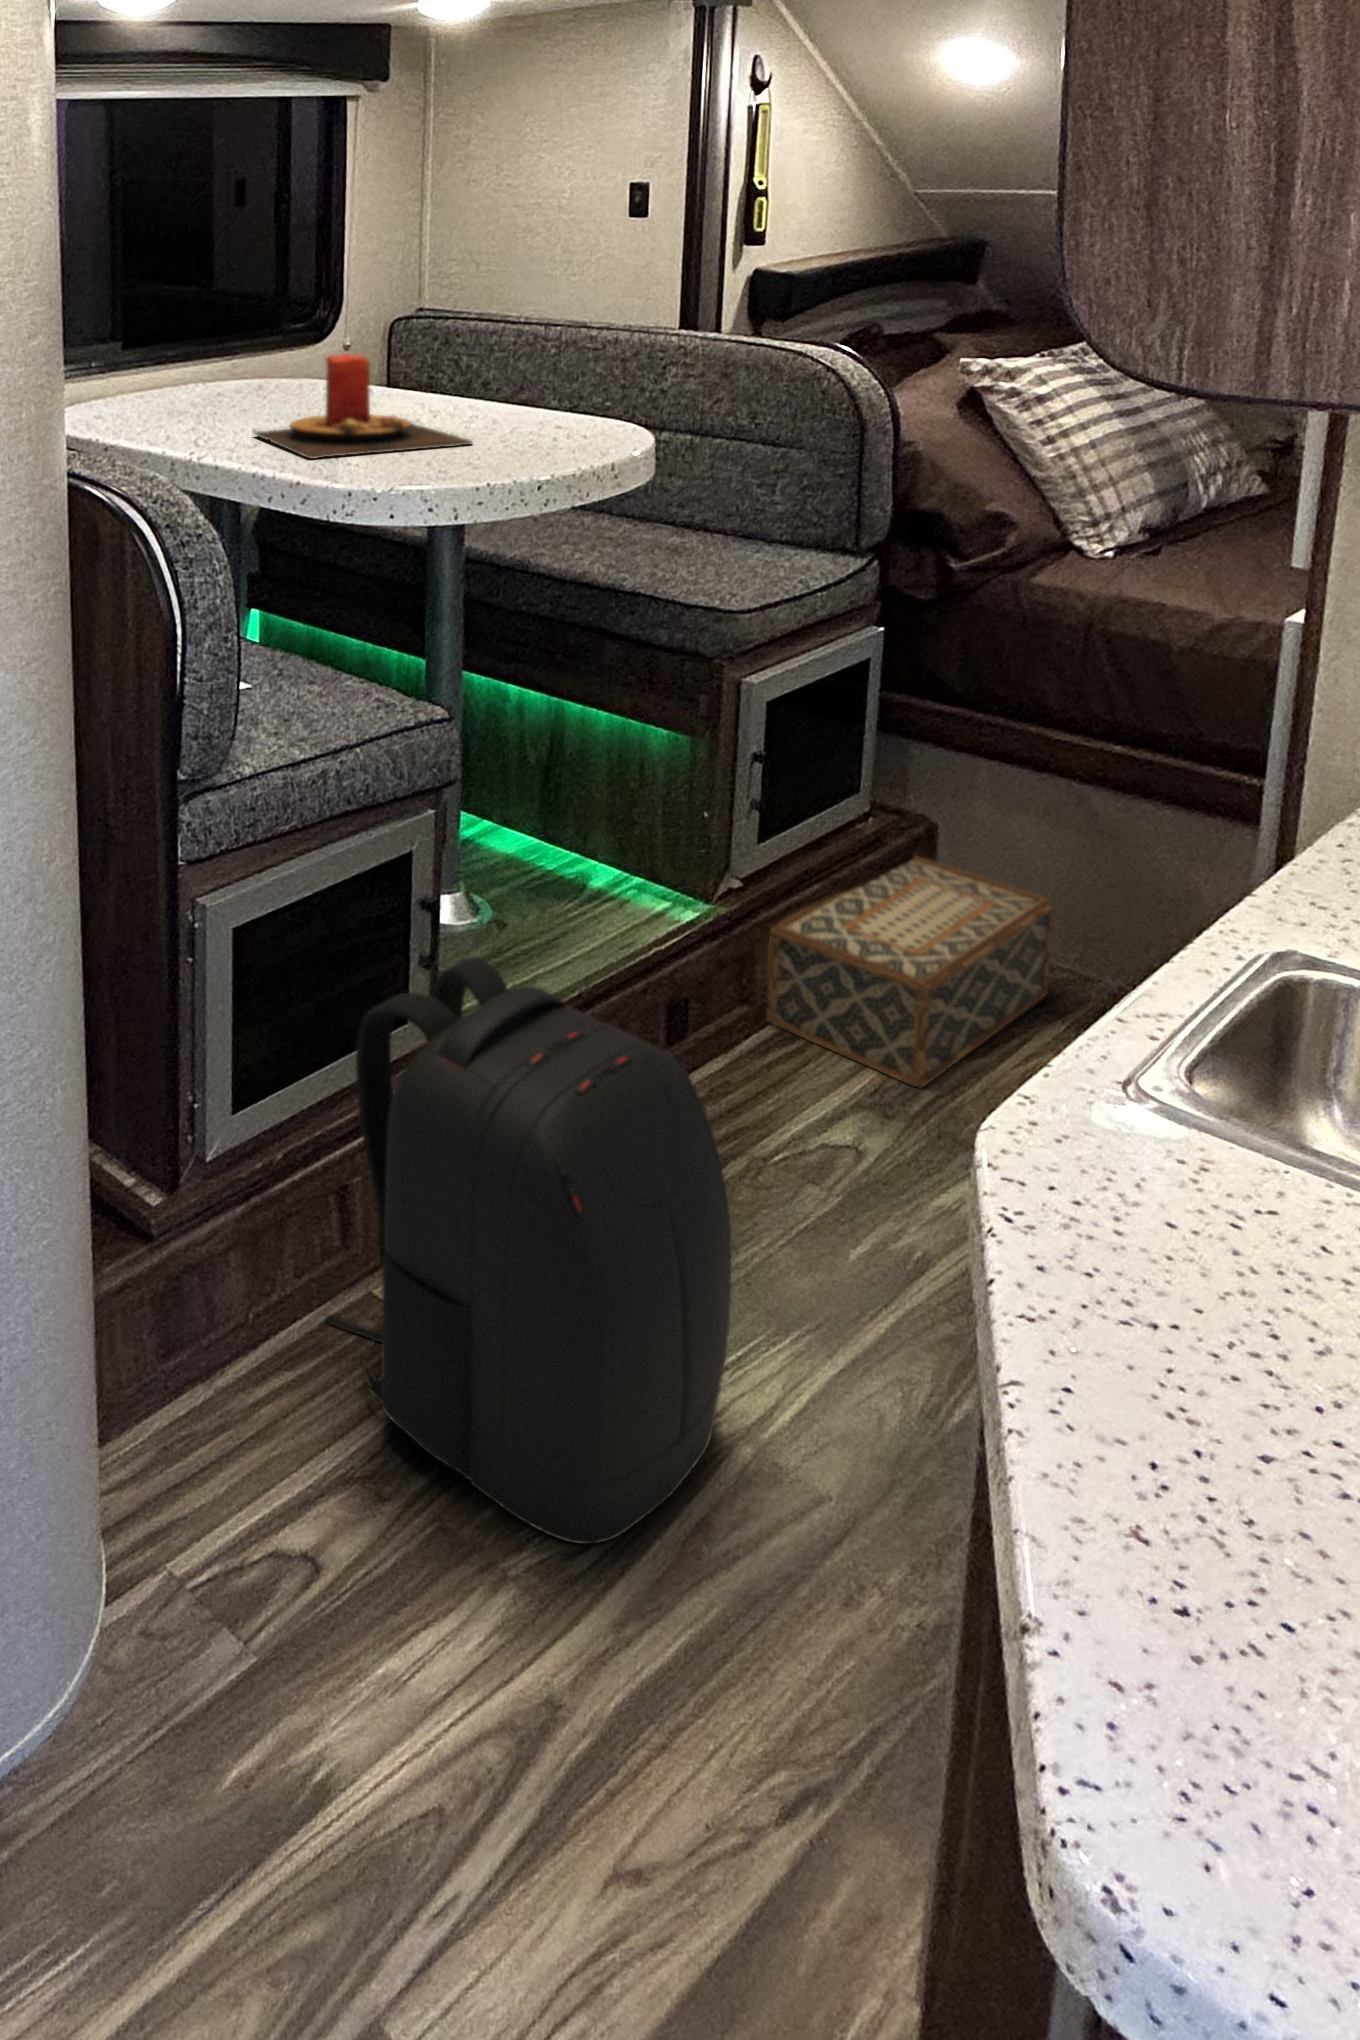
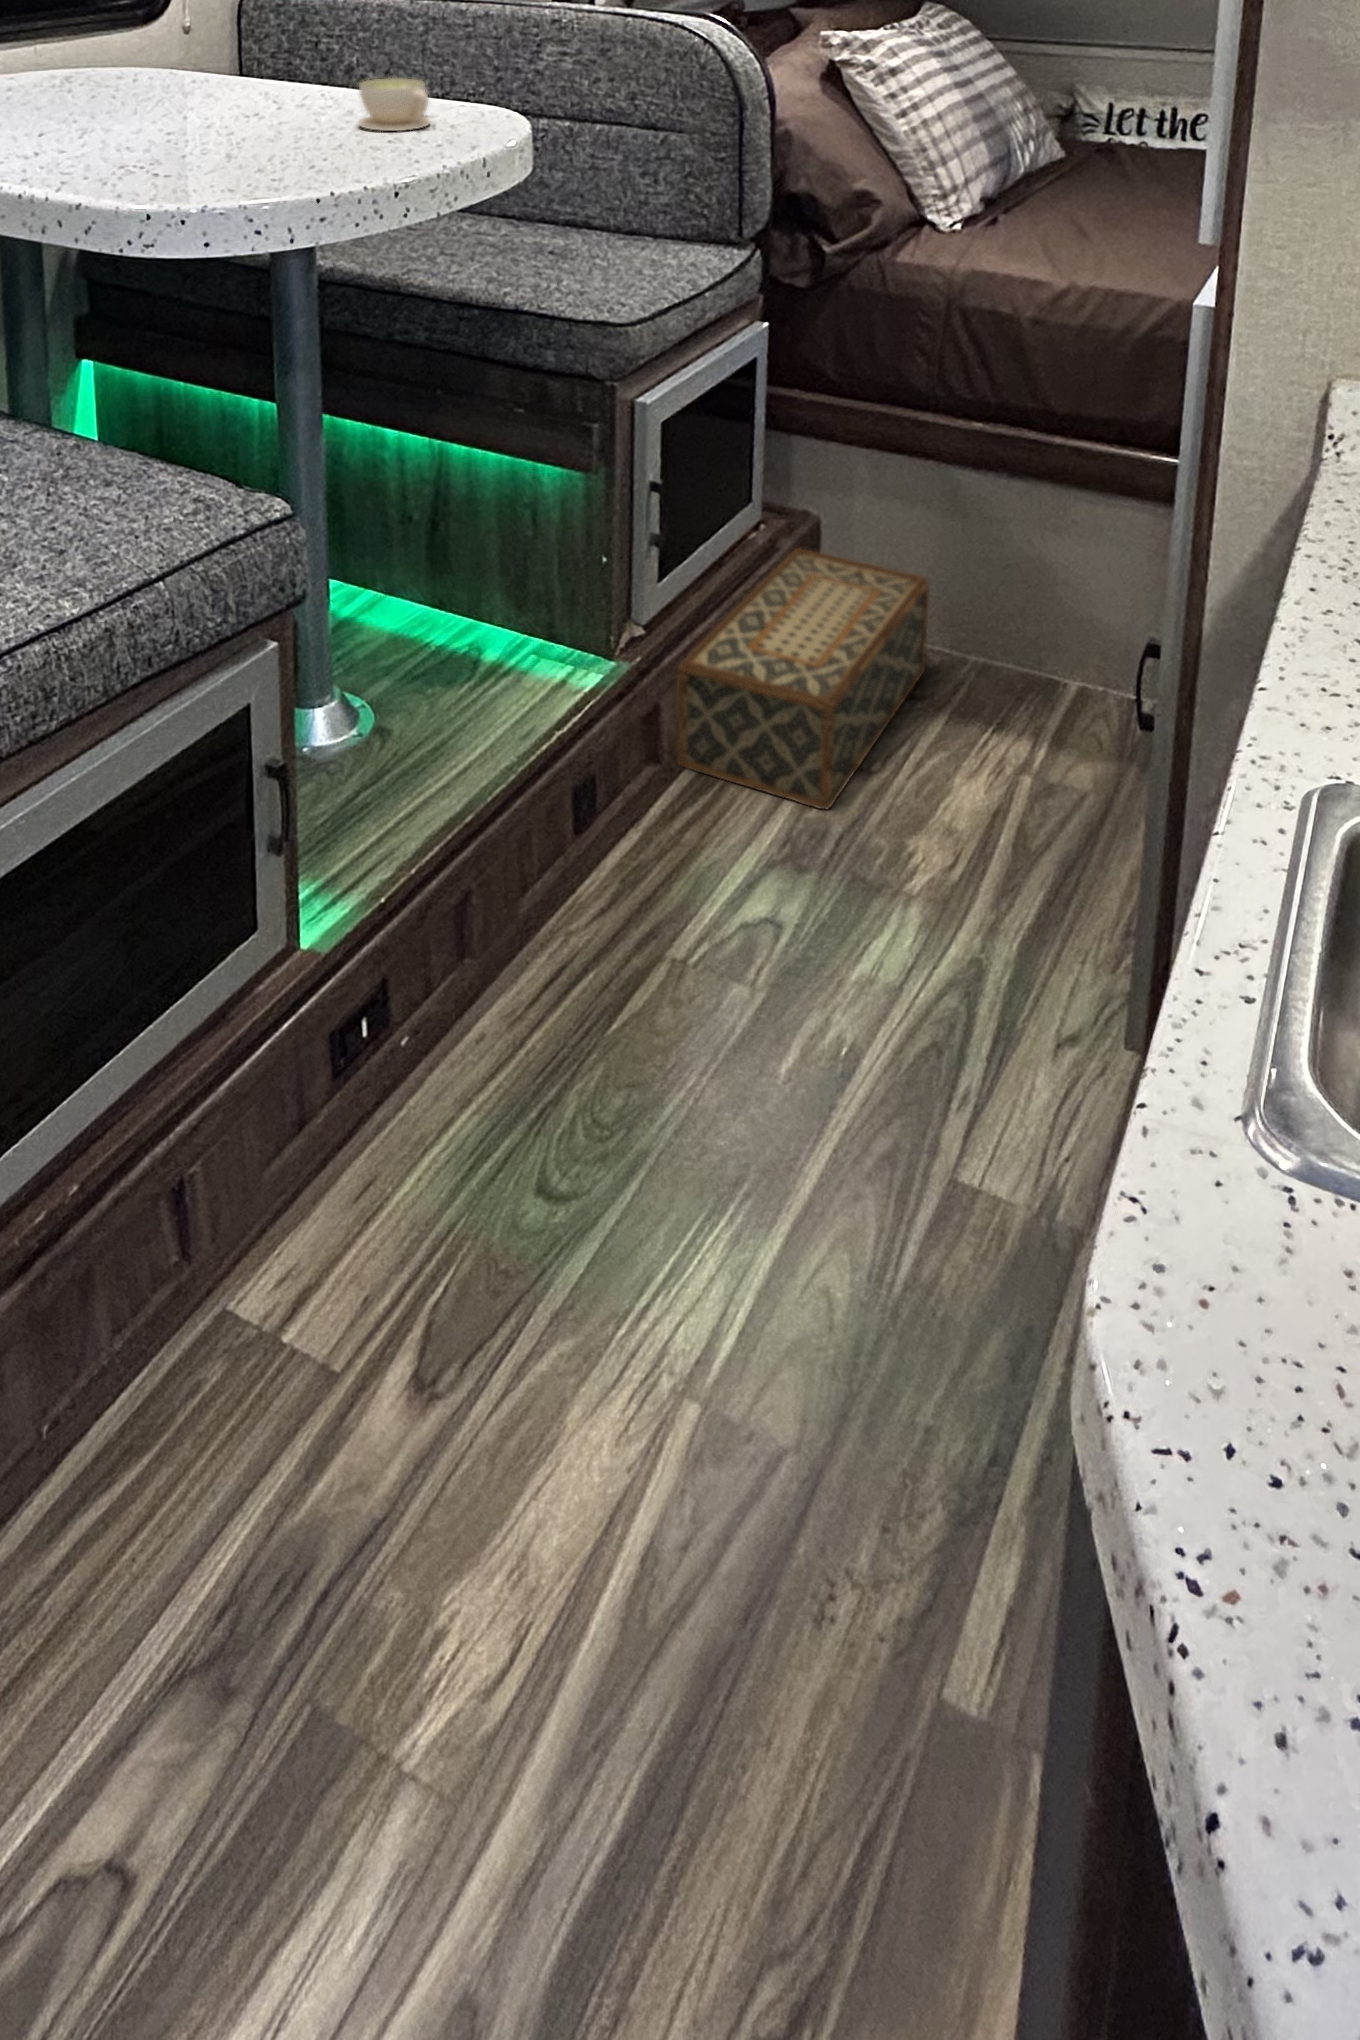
candle: present [252,354,472,459] -> none [25,26,322,169]
coffee cup: none [501,396,562,438] -> present [359,78,430,131]
backpack: present [324,958,731,1544] -> none [144,853,666,1671]

